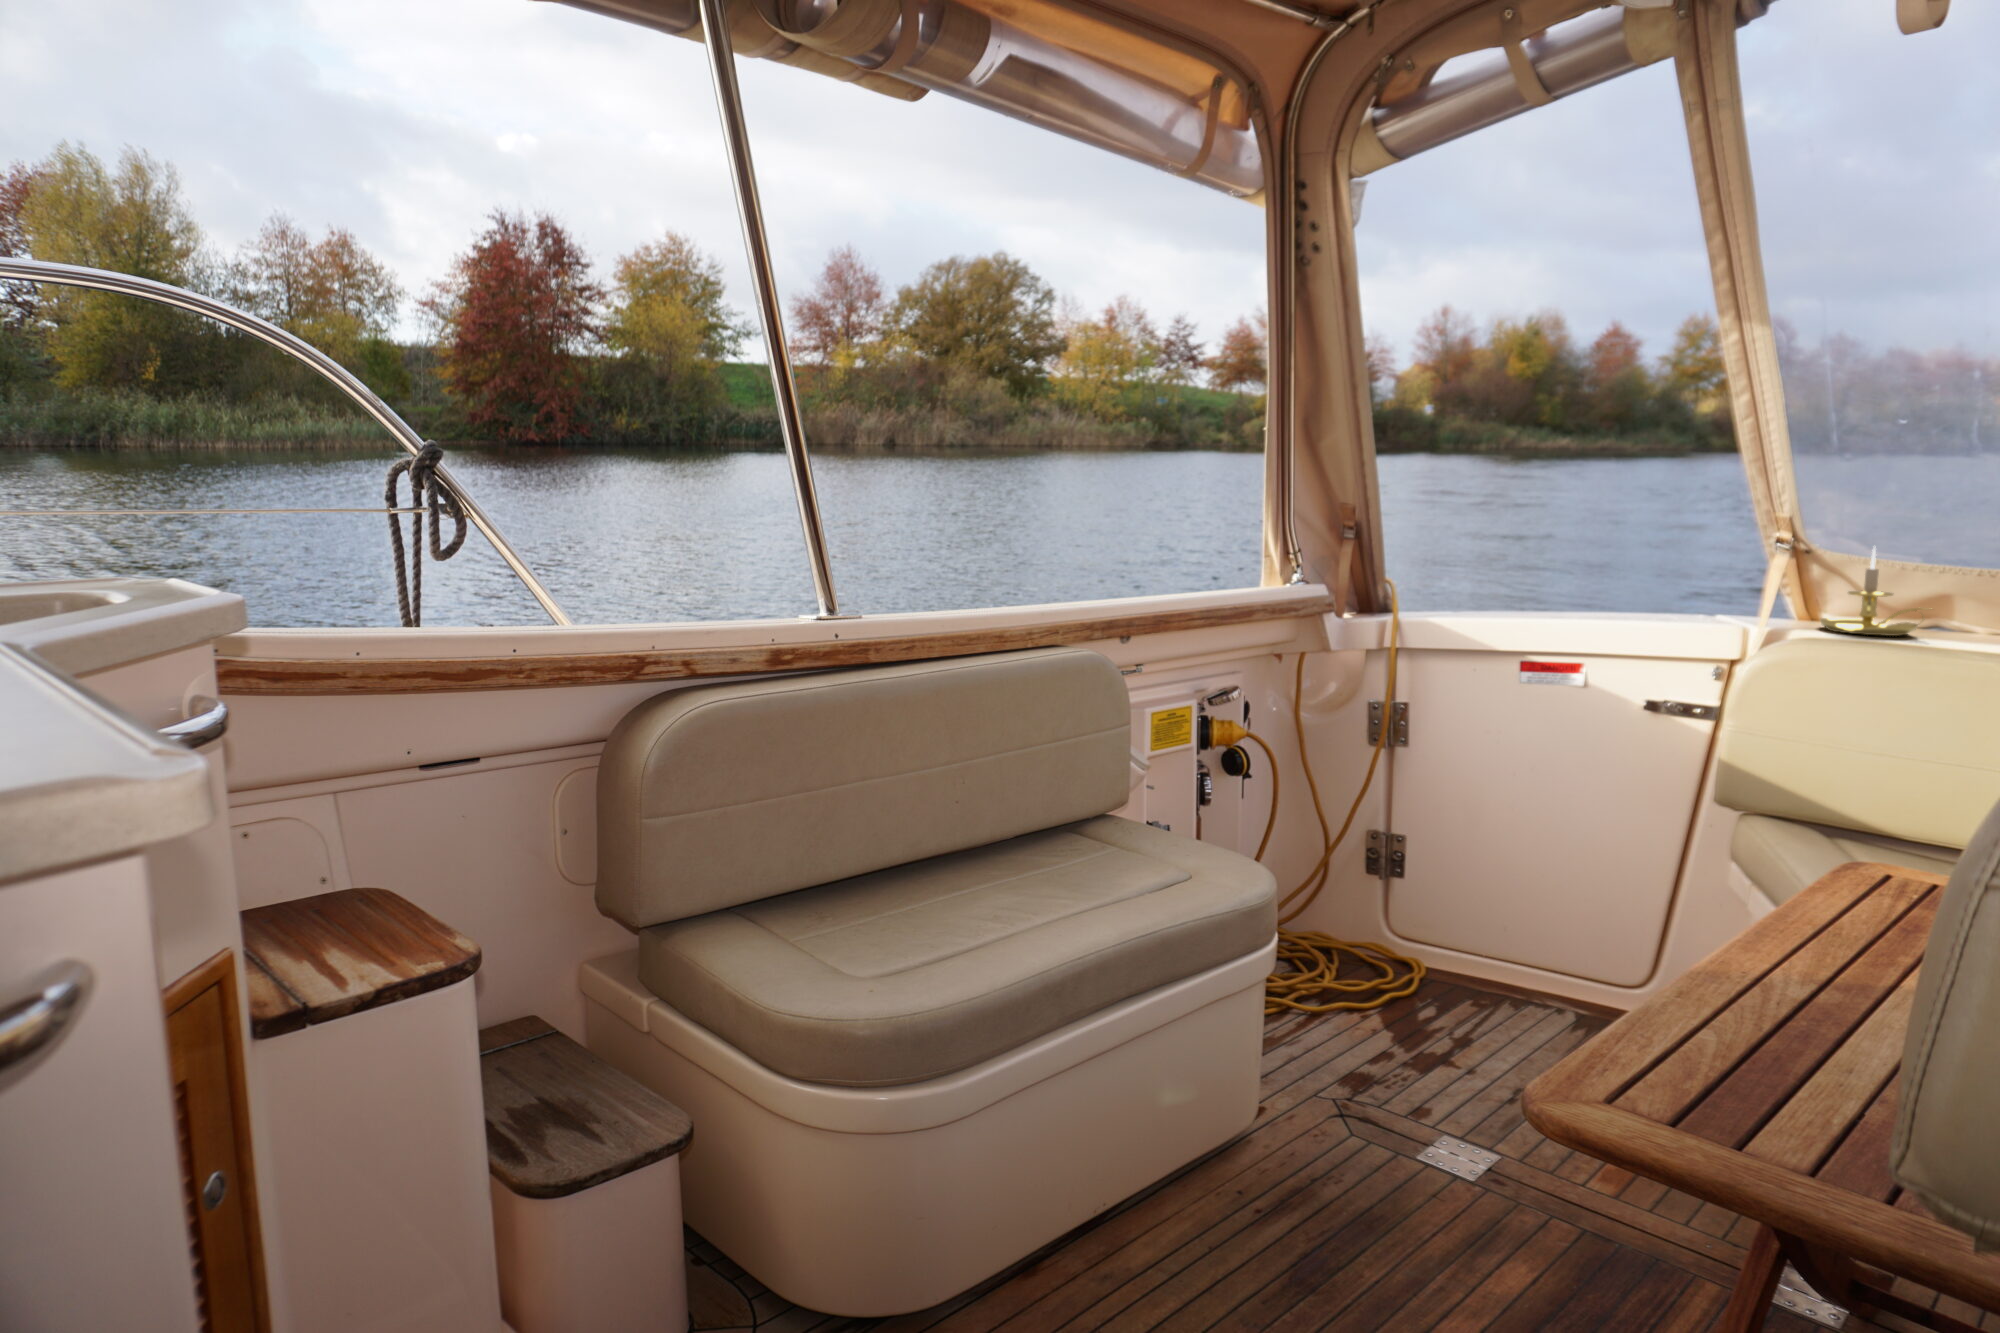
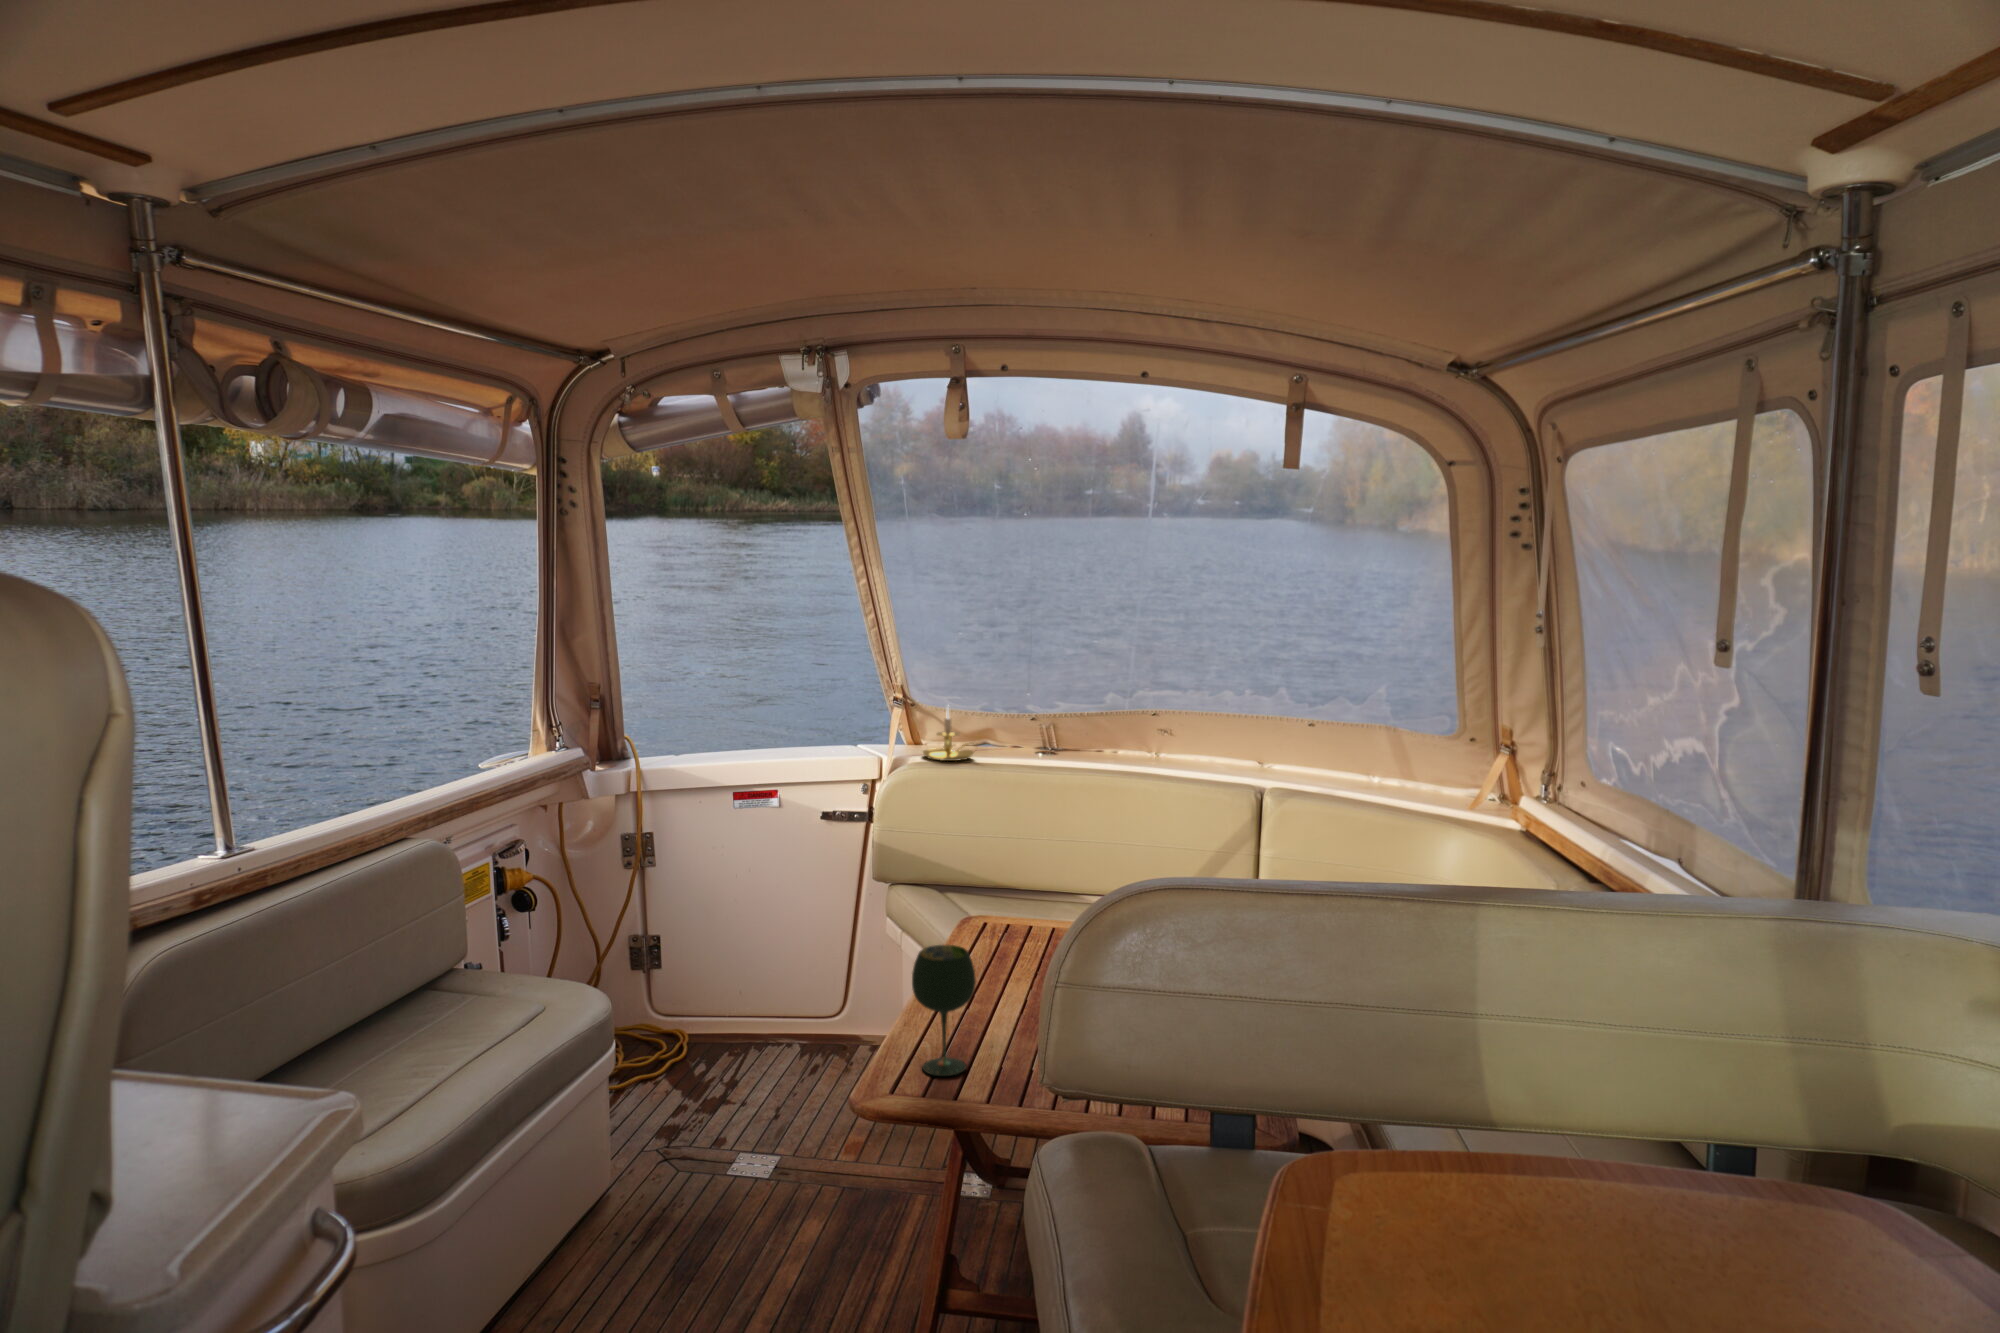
wine glass: none [1677,862,1814,1104] -> present [912,945,976,1076]

